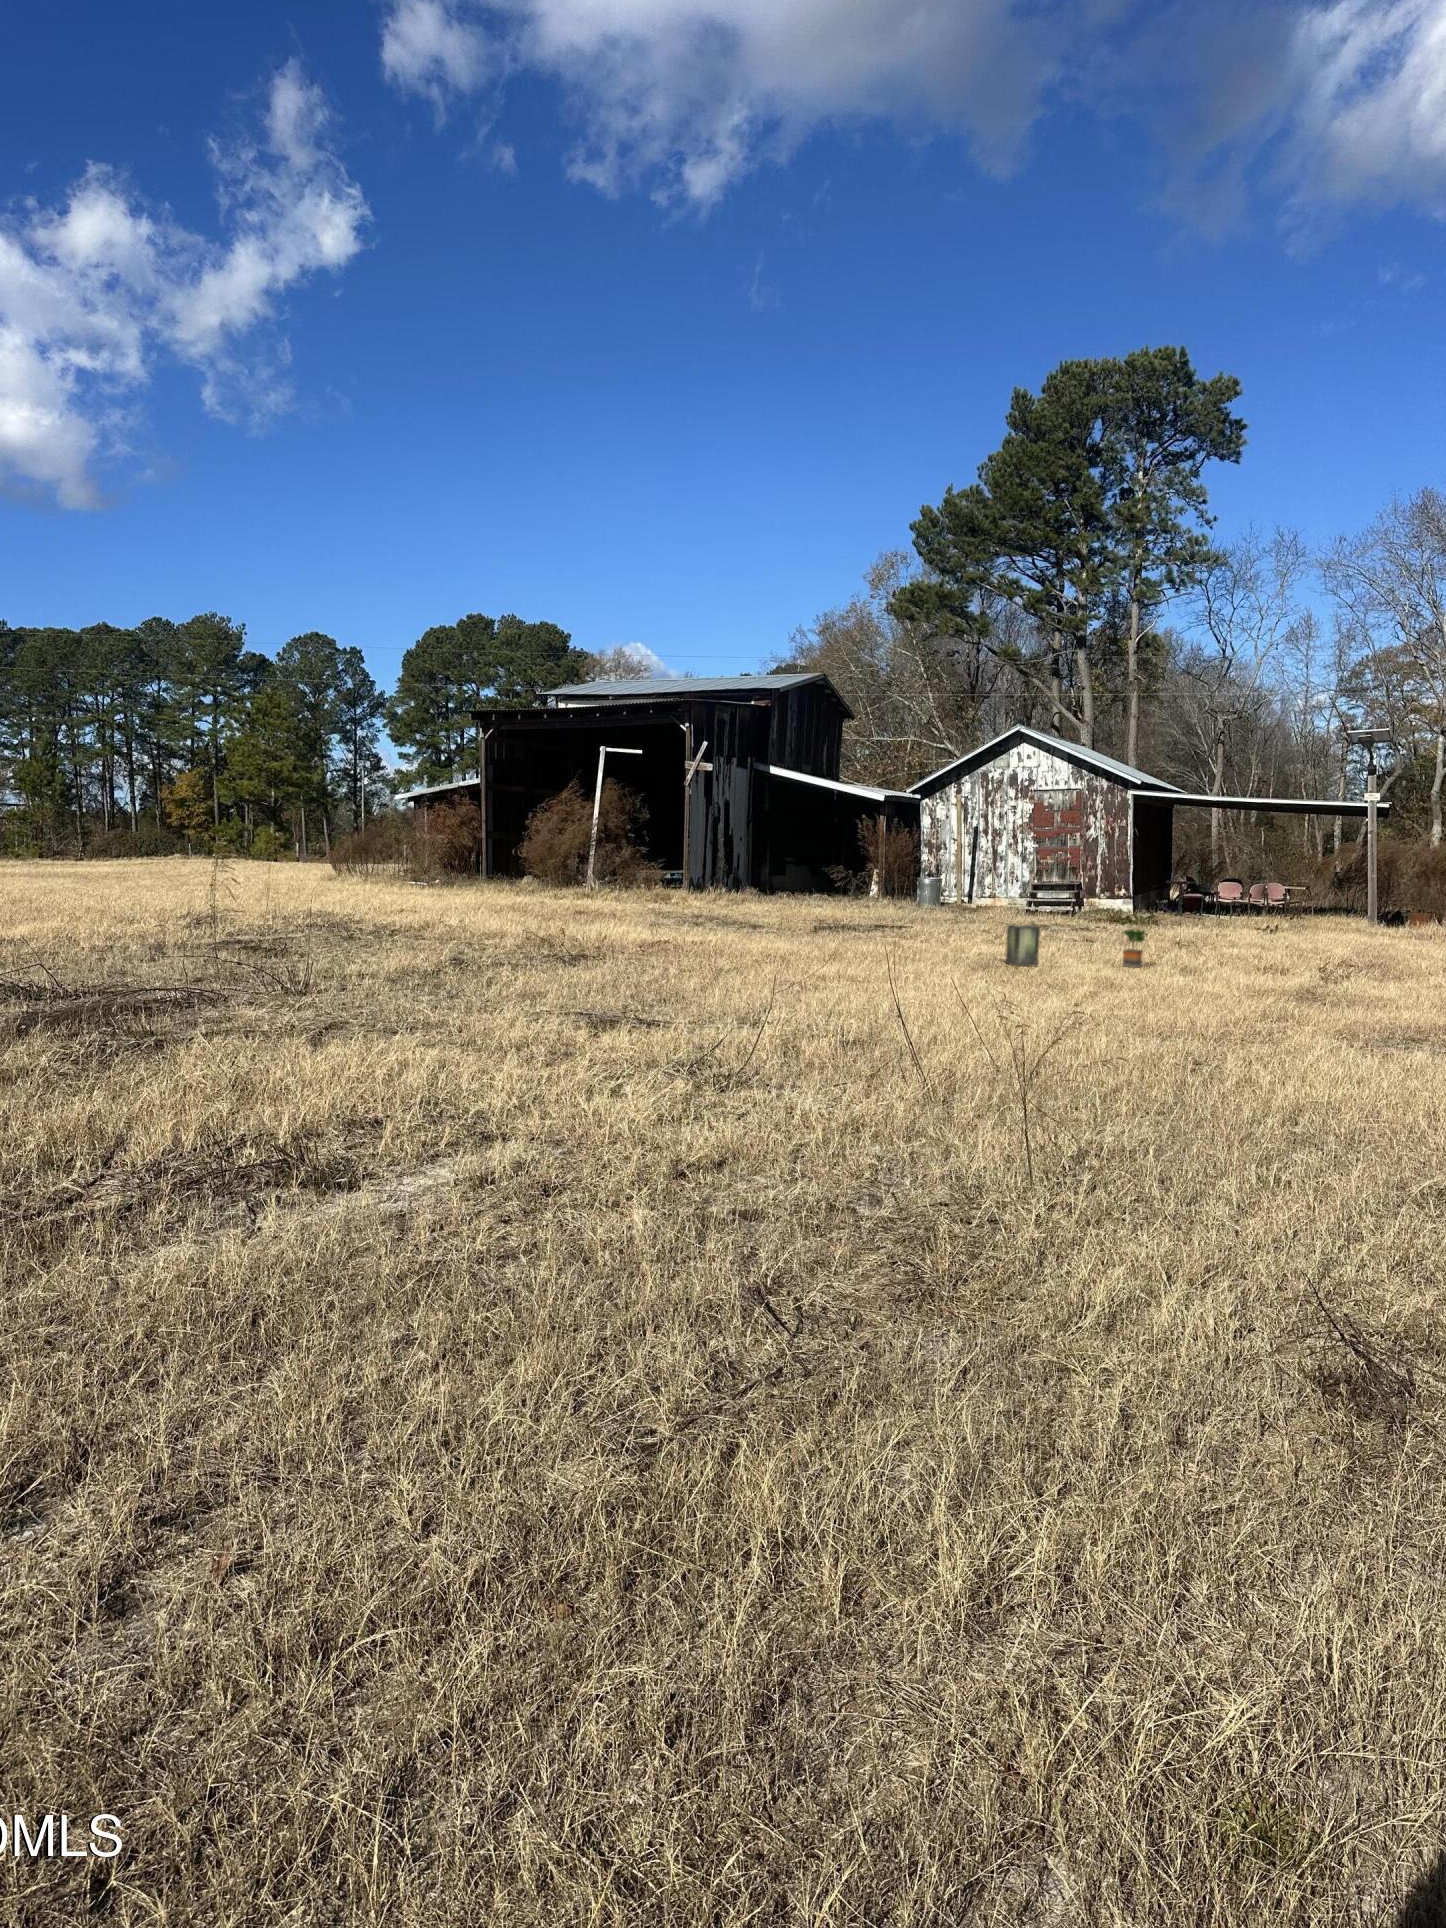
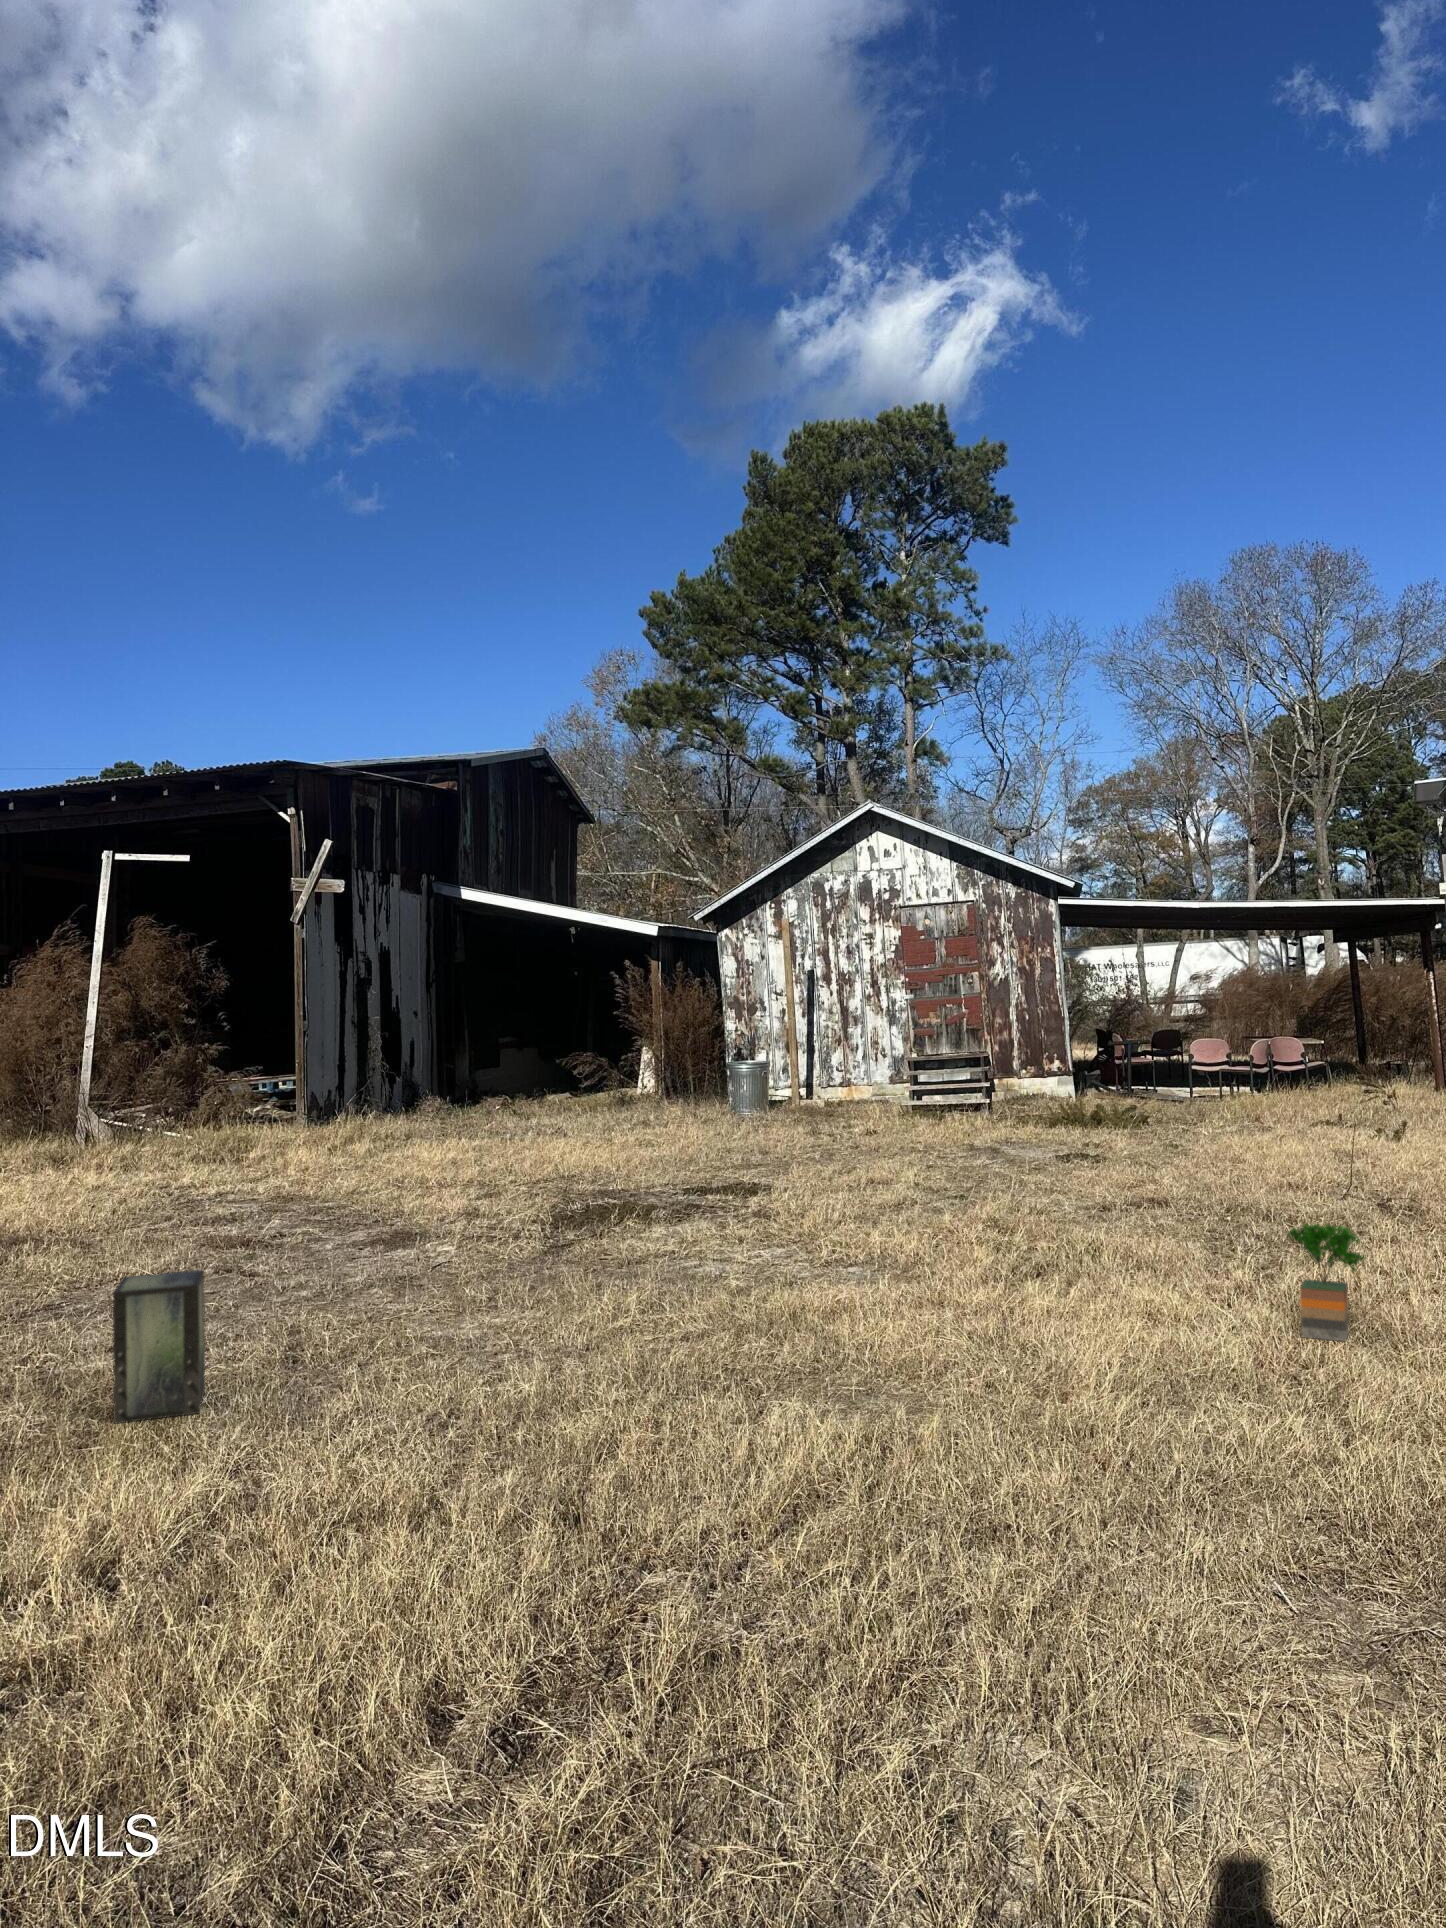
storage box: present [1006,925,1040,967] -> present [113,1270,205,1424]

